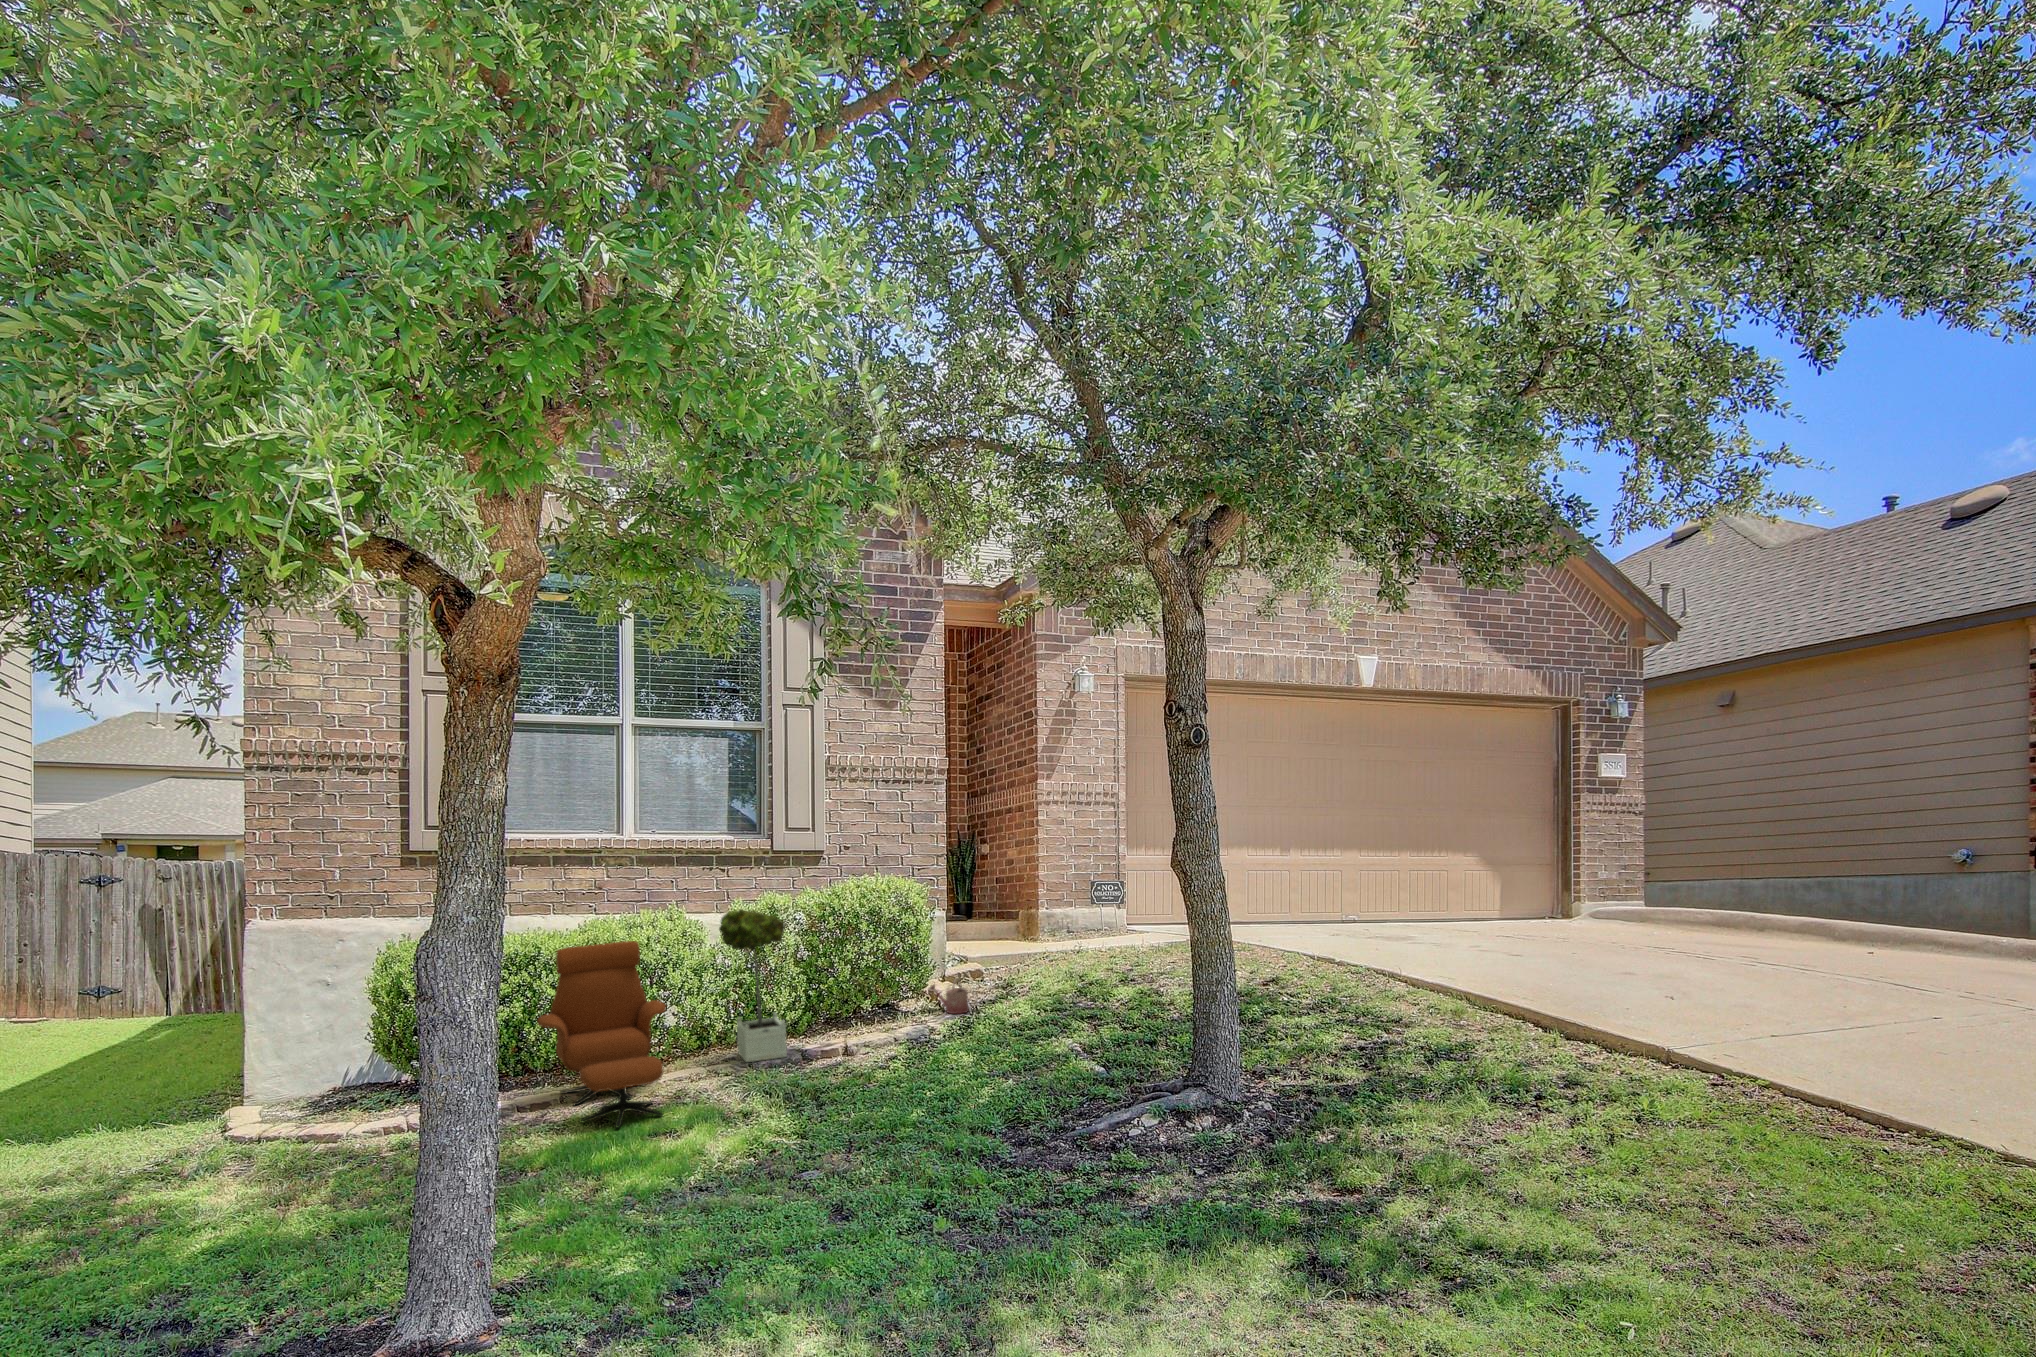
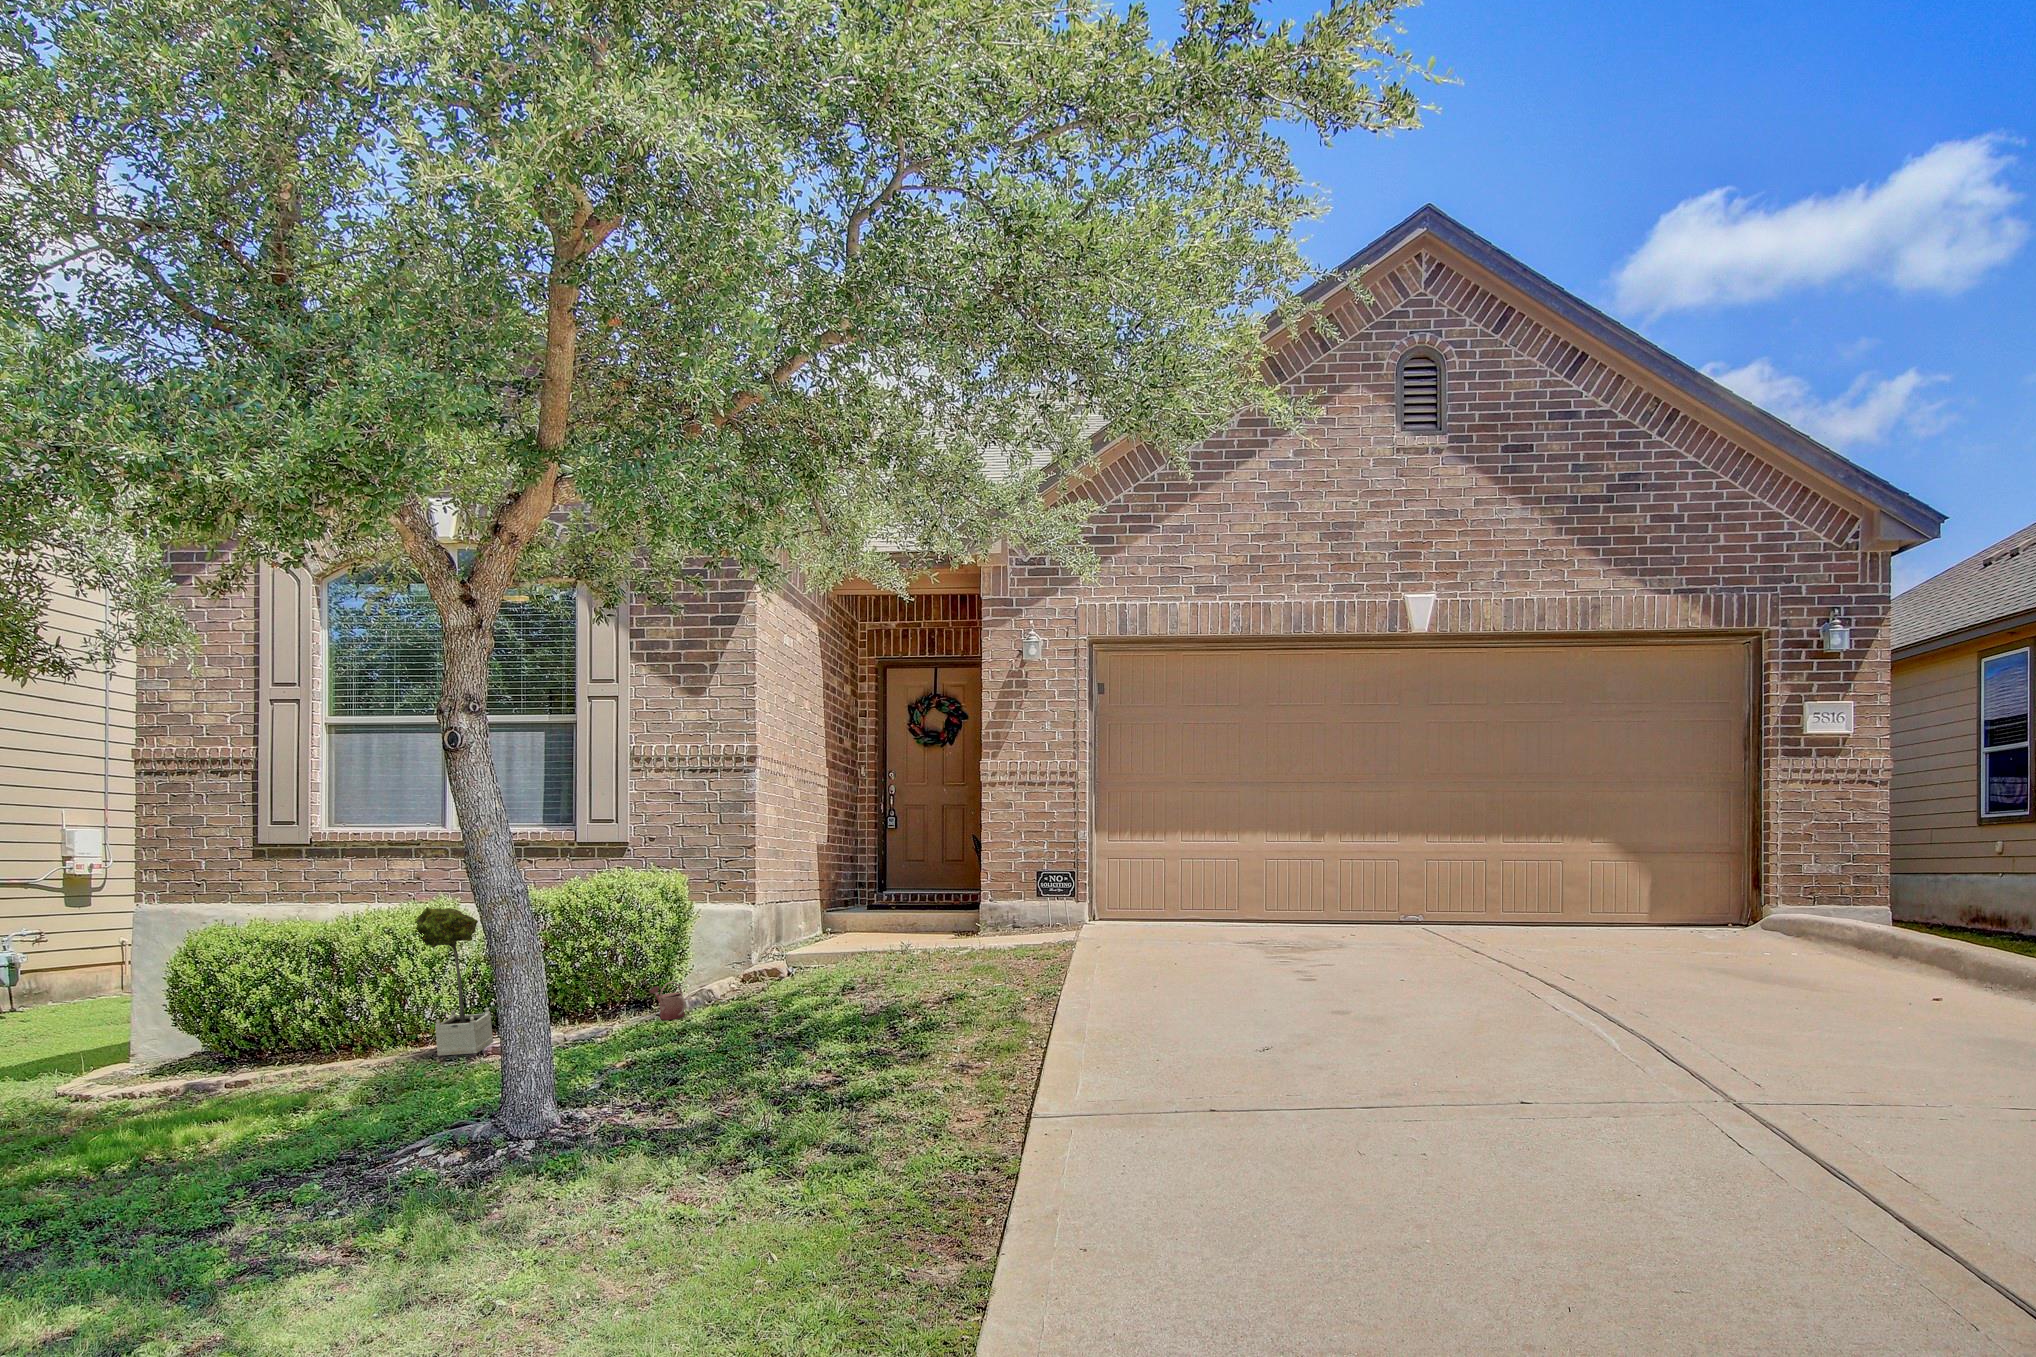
lounge chair: present [538,941,666,1127] -> none [208,936,354,1111]

